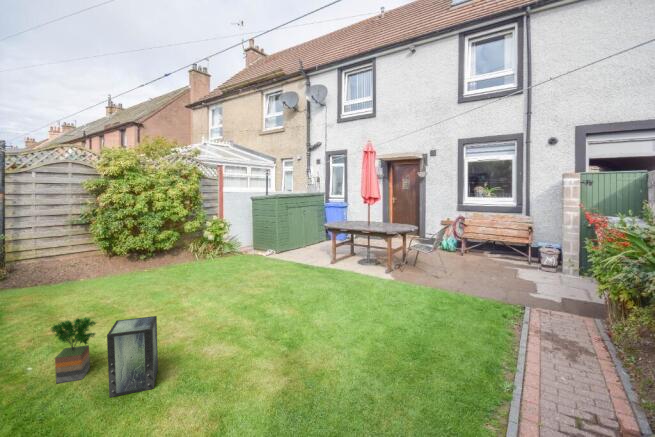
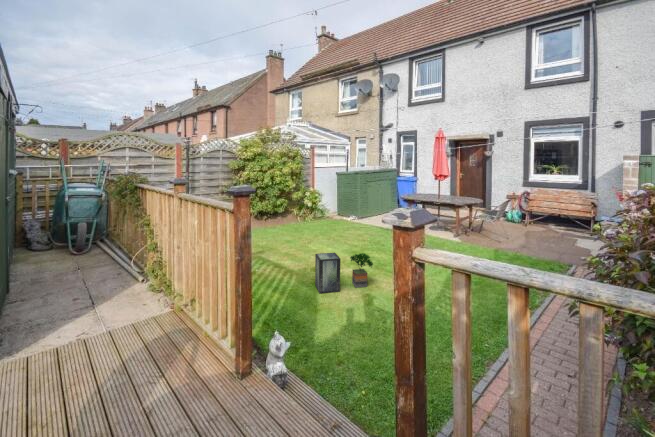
potted tree: present [51,318,96,383] -> present [350,253,373,287]

